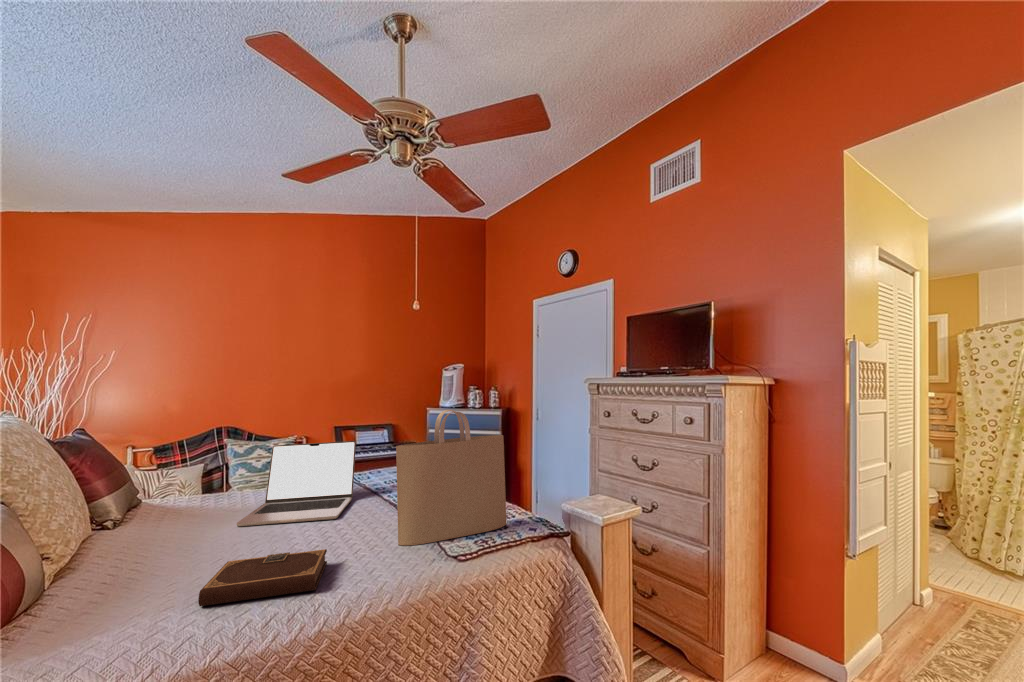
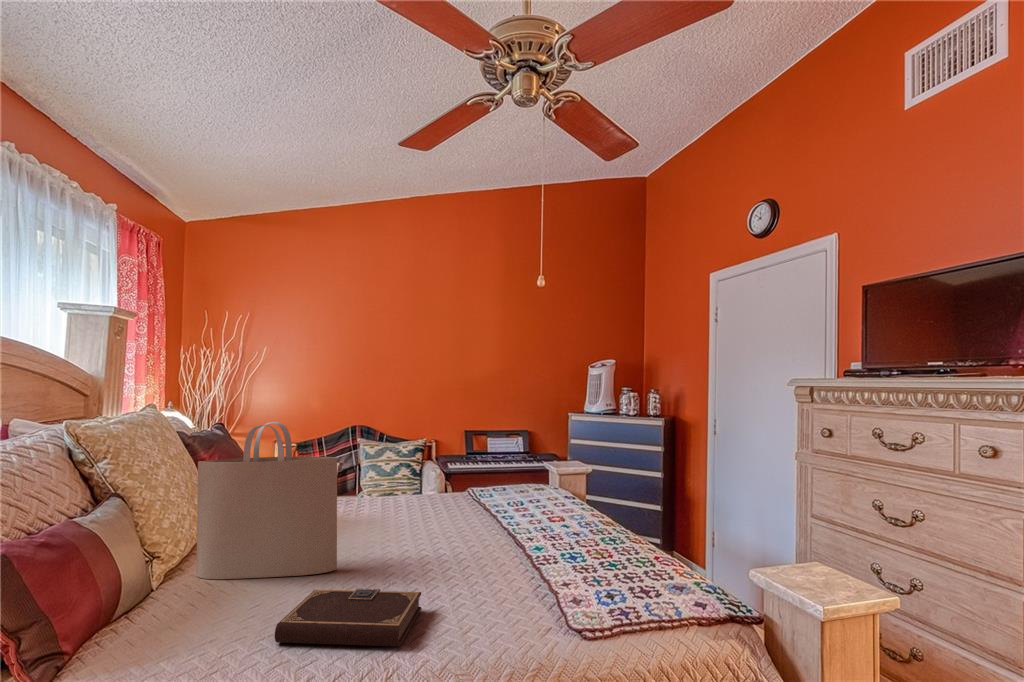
tote bag: present [396,410,507,545] -> present [196,422,337,579]
laptop: present [236,441,356,526] -> none [341,452,474,548]

